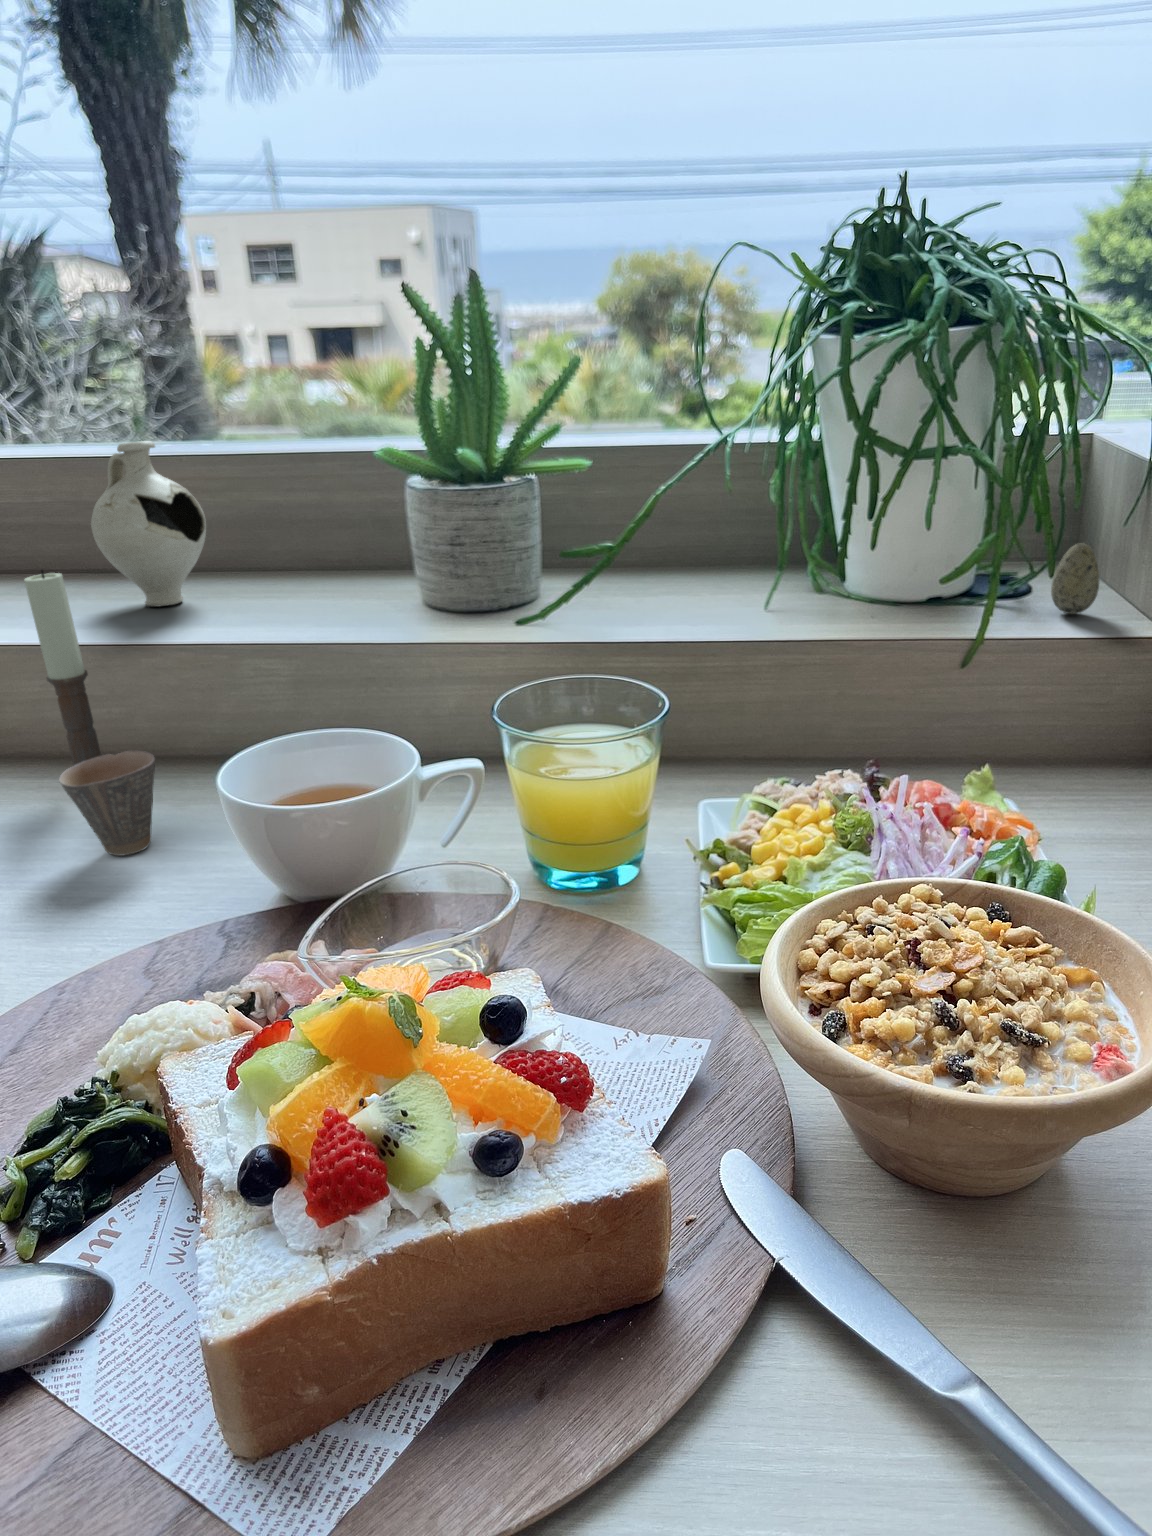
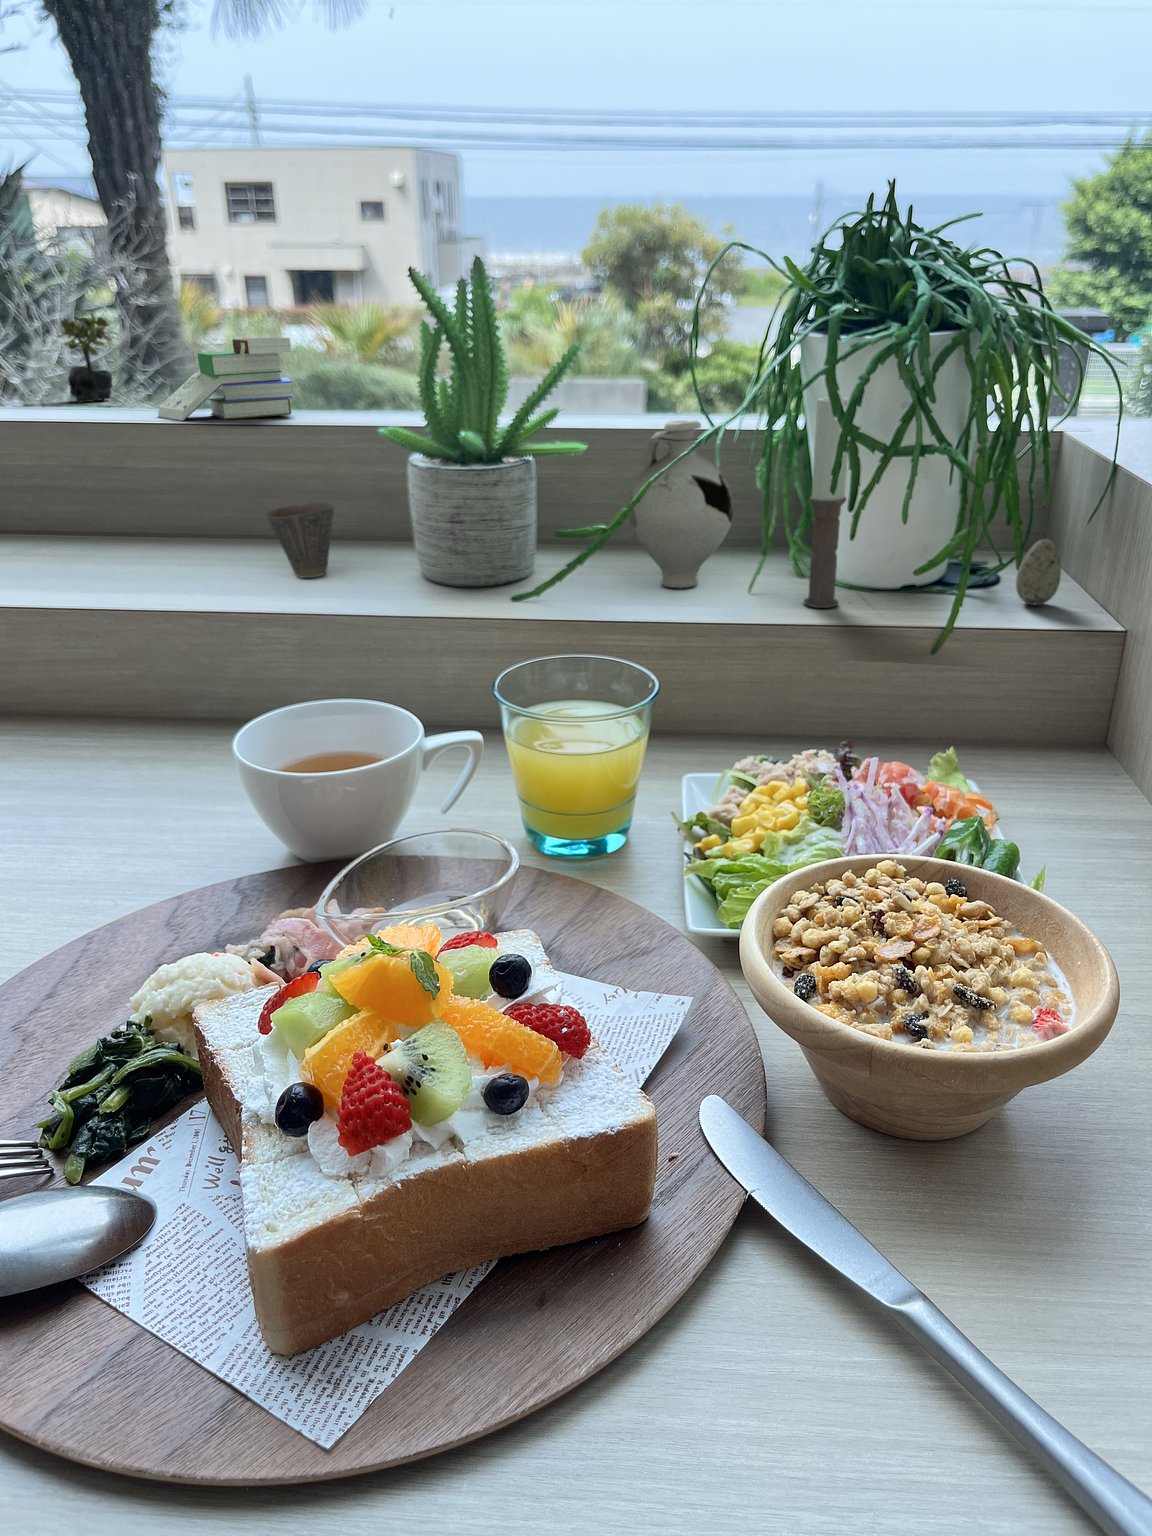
succulent plant: none [46,349,105,440] -> present [57,314,112,403]
book: none [146,363,287,453] -> present [158,337,294,421]
decorative vase: present [91,441,206,607] -> present [627,420,734,588]
candle: present [24,570,101,766] -> present [804,398,848,608]
cup: present [59,751,155,856] -> present [267,503,334,578]

